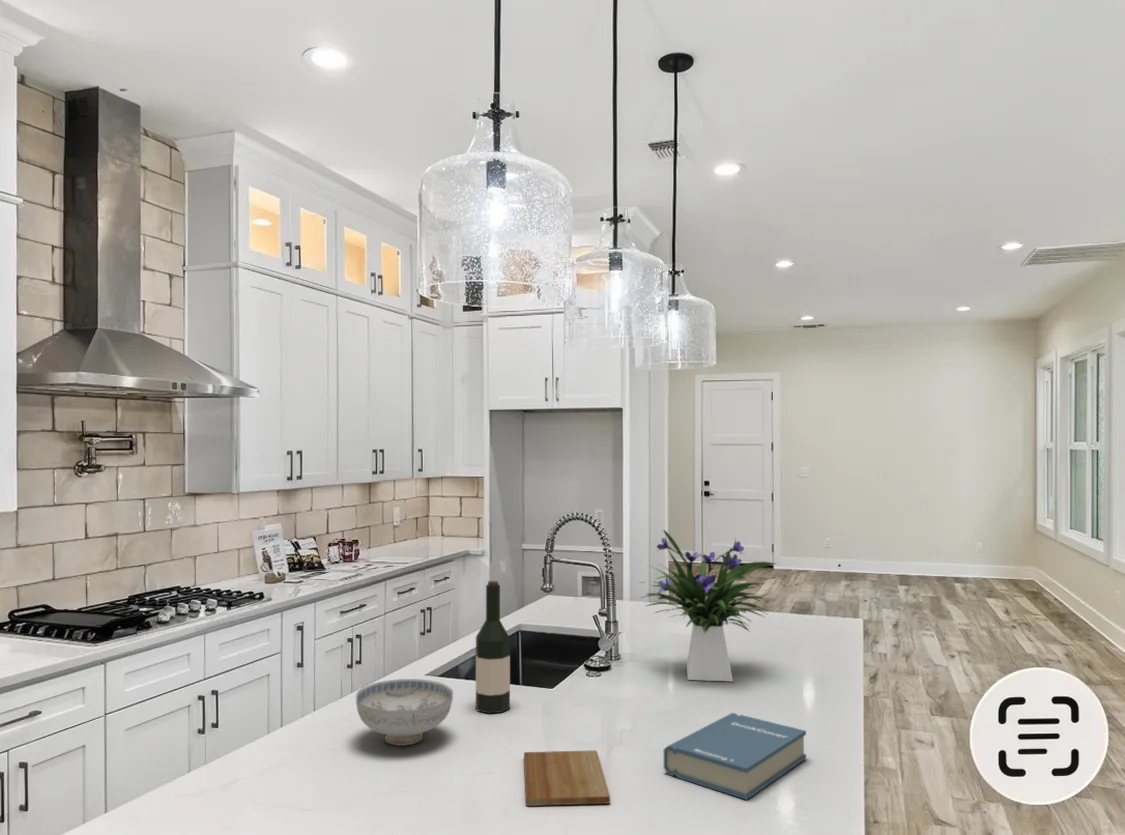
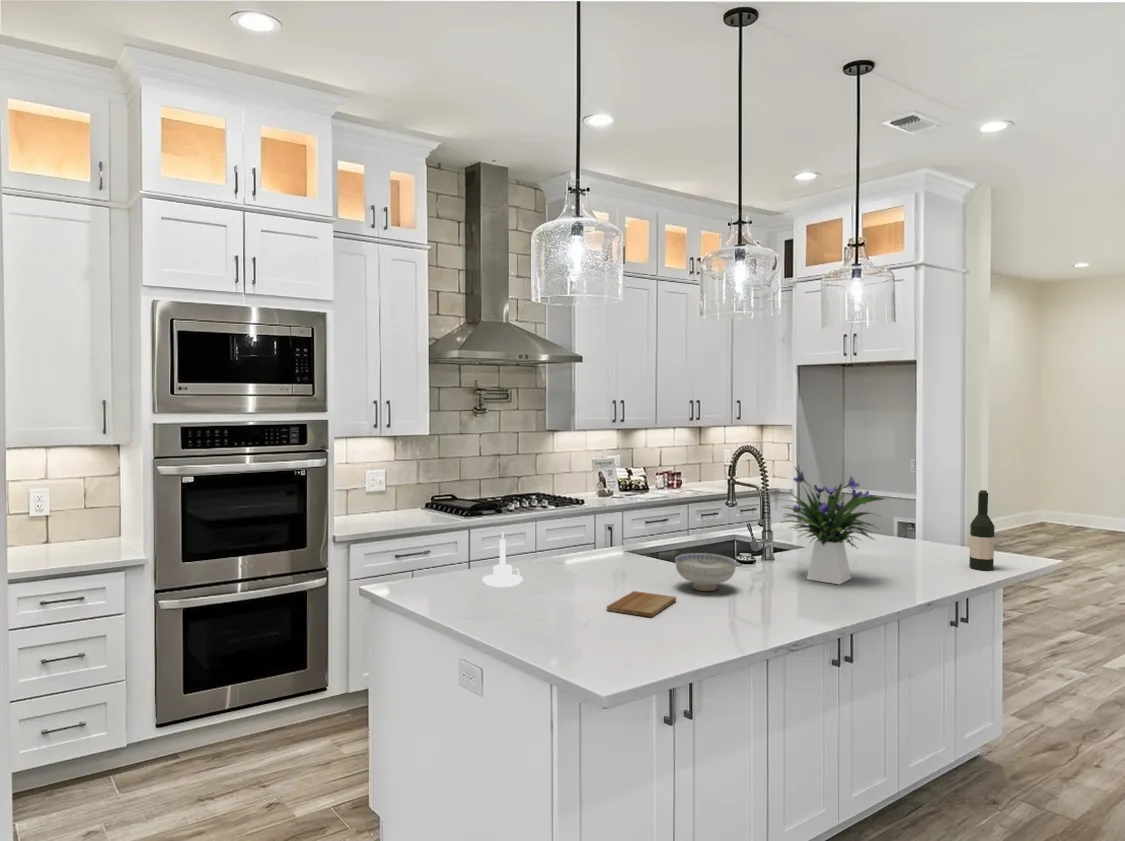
wine bottle: present [476,581,510,713] -> present [969,490,995,570]
ceramic bowl: present [356,679,453,746] -> present [675,553,736,591]
candle holder: none [246,686,325,796] -> present [482,533,523,587]
hardback book: present [664,713,806,800] -> none [705,590,811,630]

